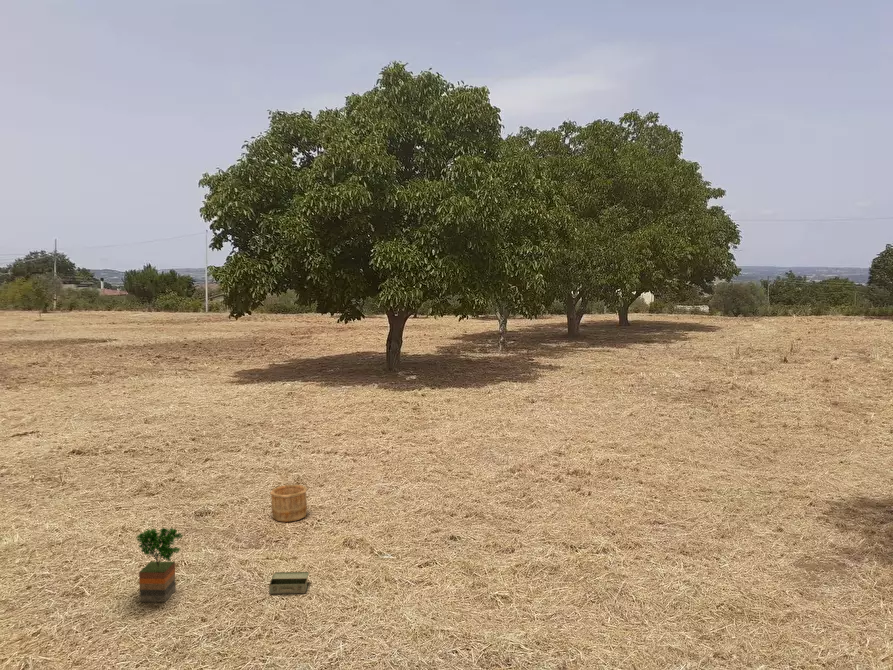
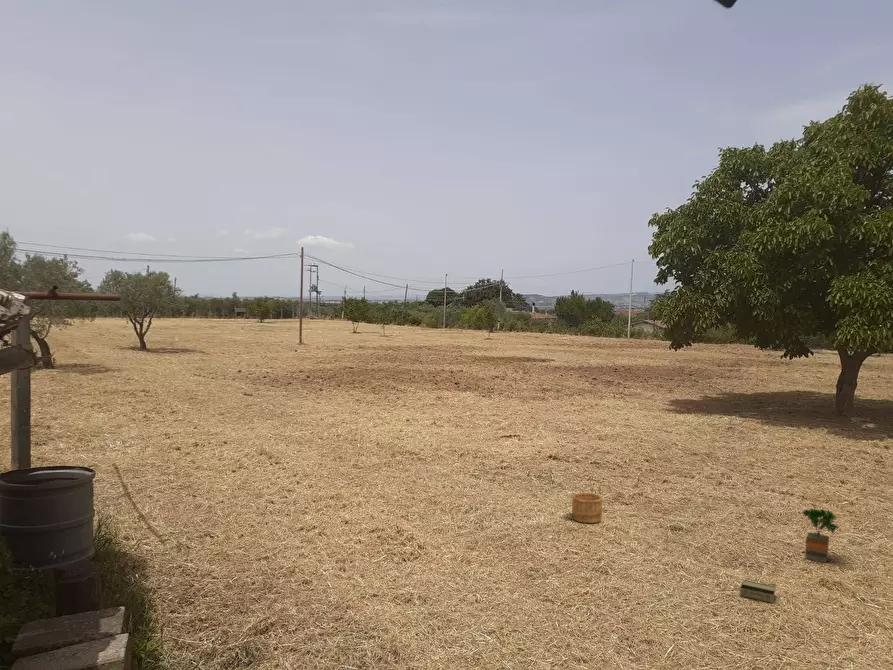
wooden bucket: present [270,485,307,522] -> present [572,493,602,523]
potted tree: present [137,528,183,602] -> present [802,508,838,563]

